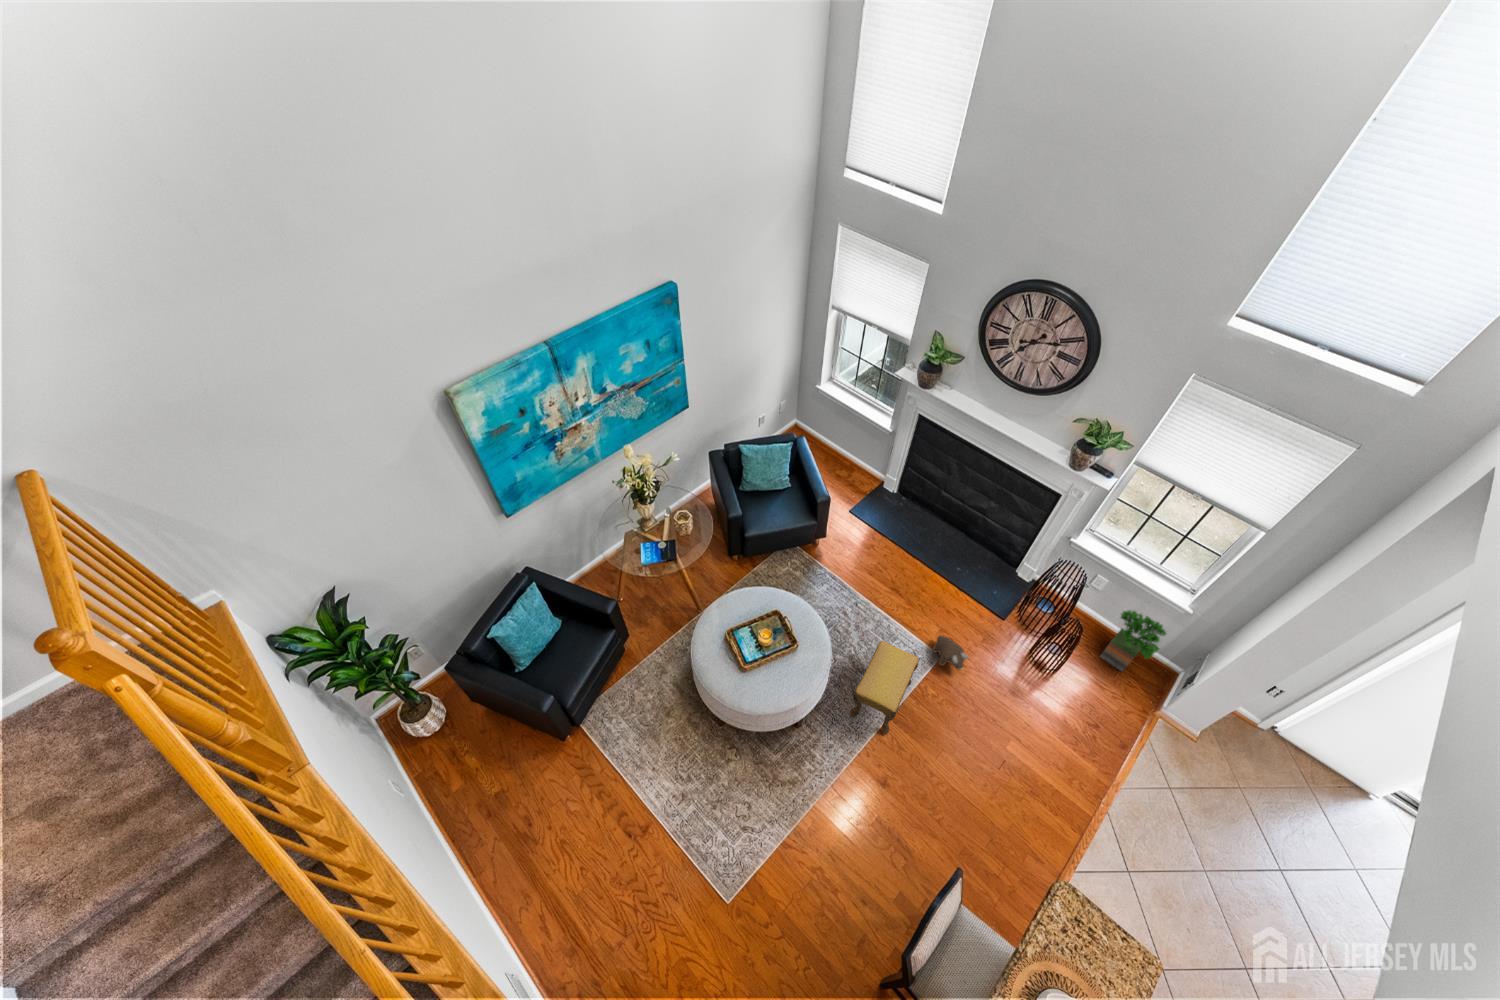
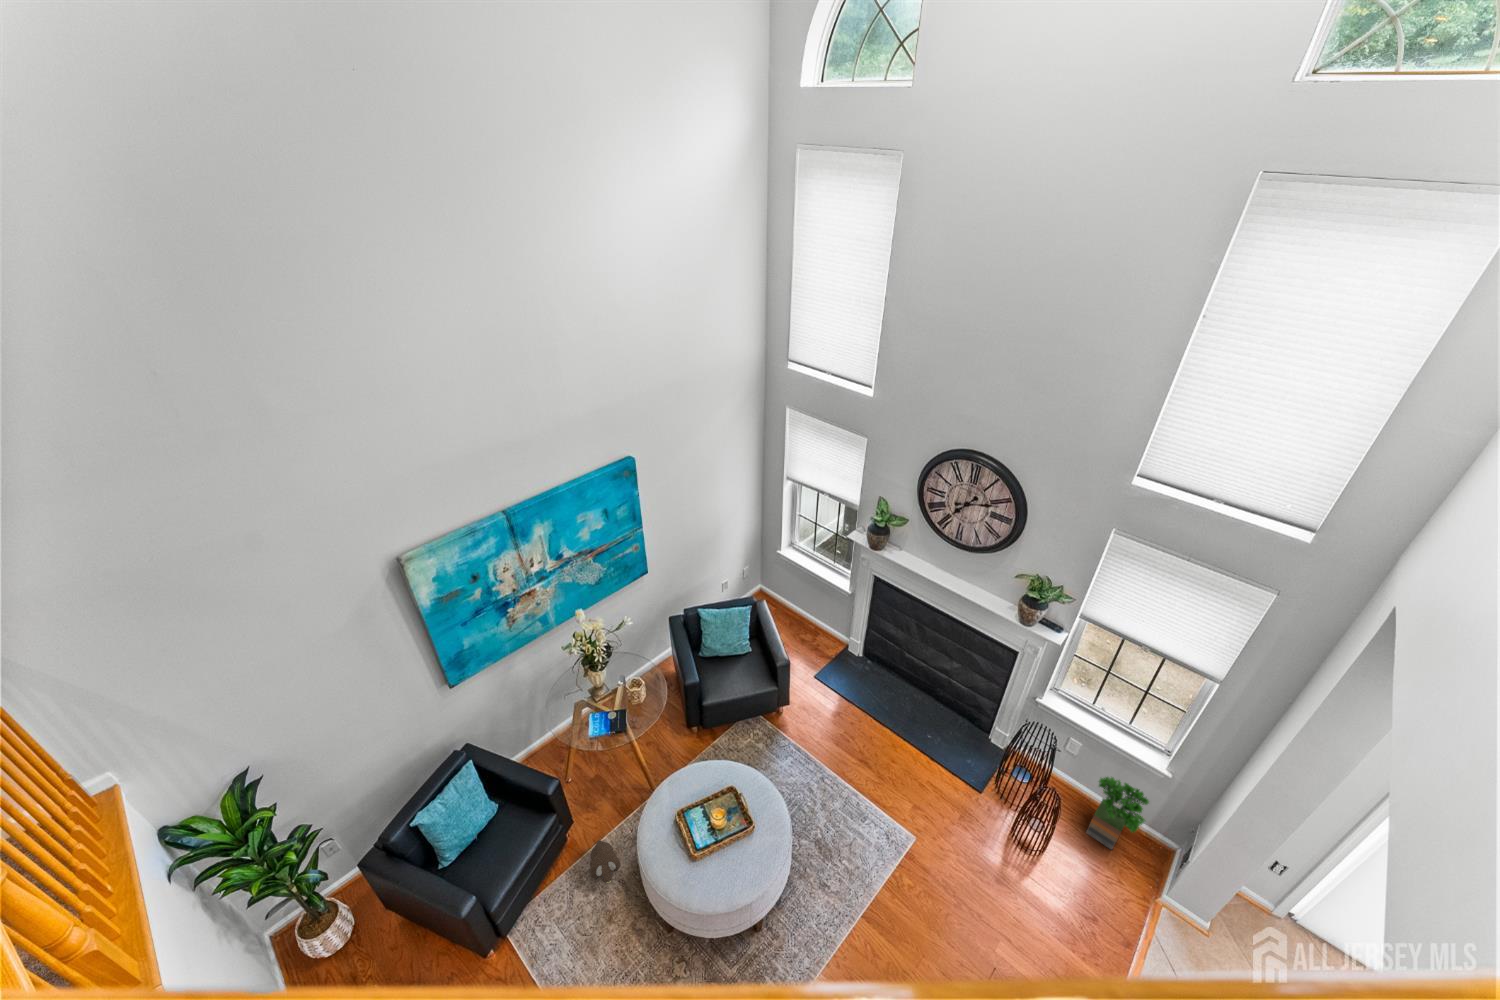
plush toy: present [933,636,968,670] -> present [590,840,620,884]
footstool: present [850,641,919,734] -> none [817,819,888,935]

